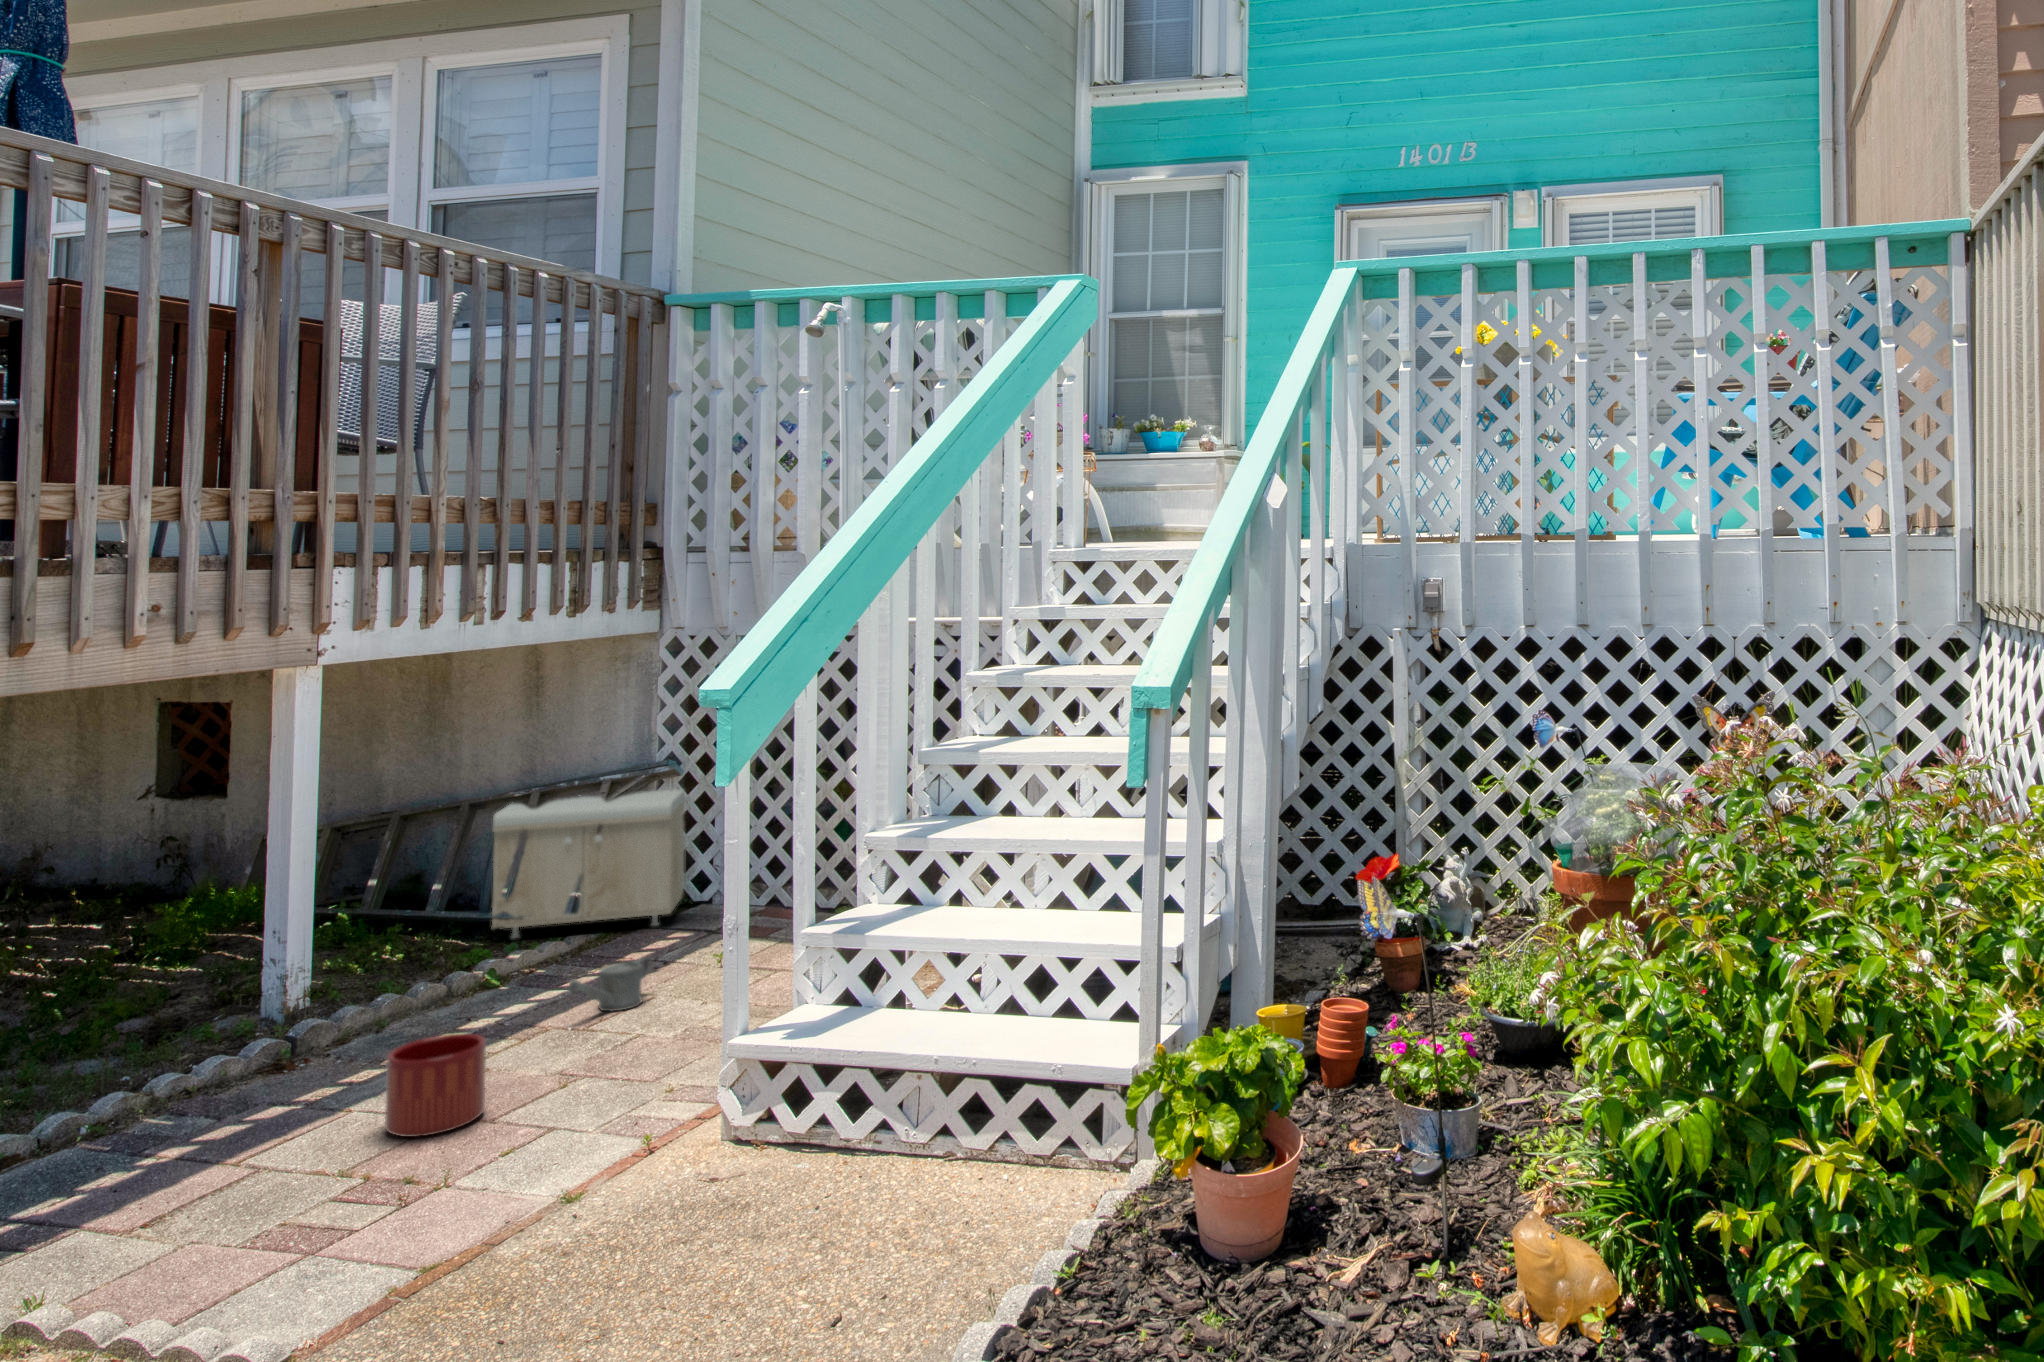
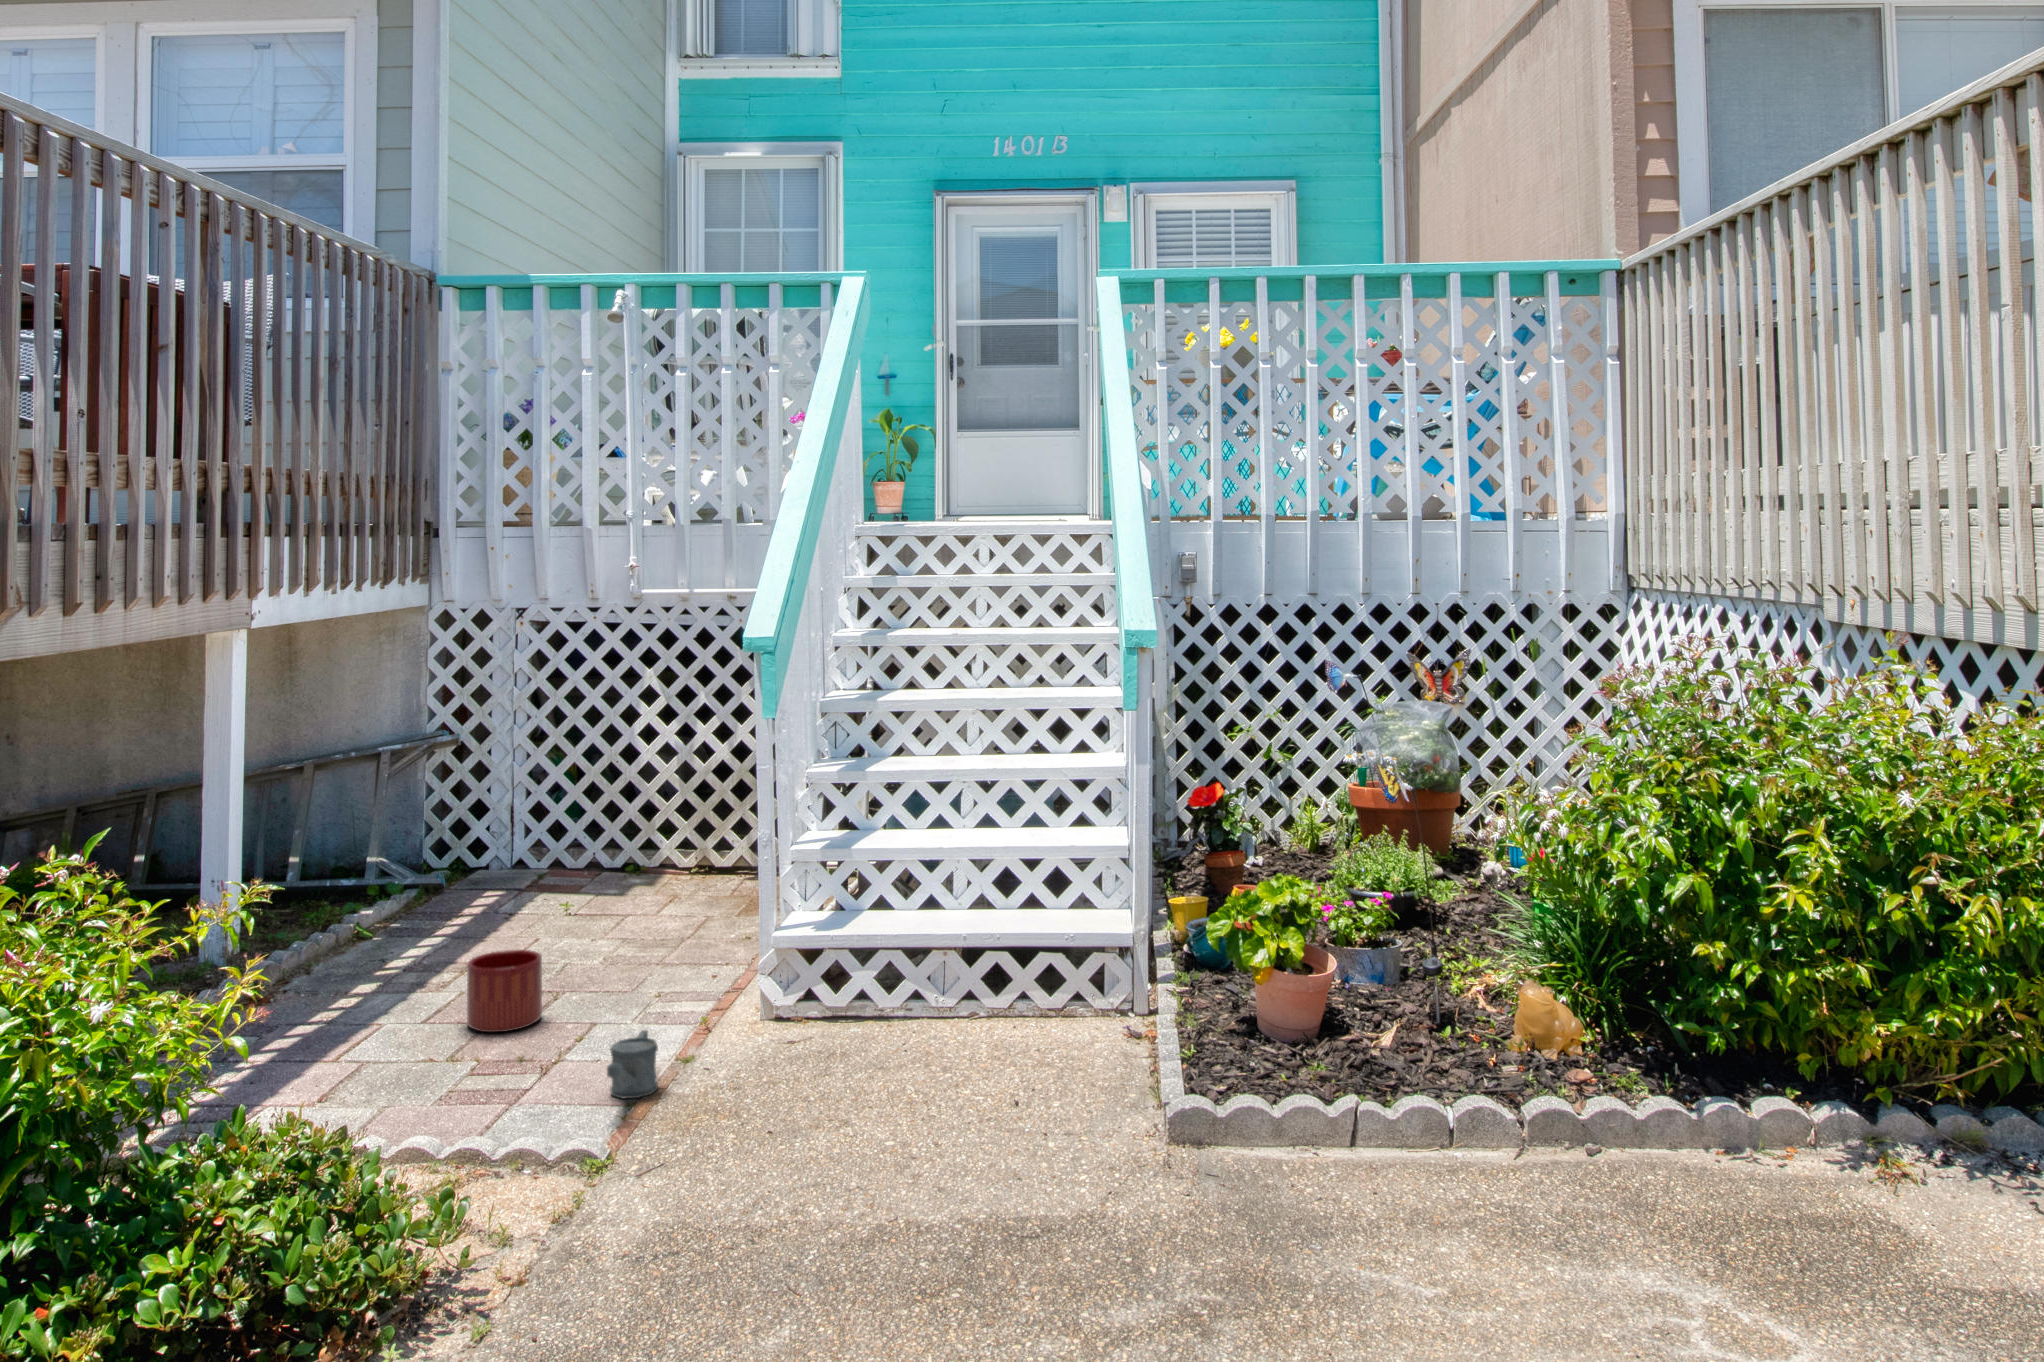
storage bench: present [492,790,684,938] -> none [308,760,477,901]
watering can: present [569,957,650,1011] -> present [607,1030,658,1099]

